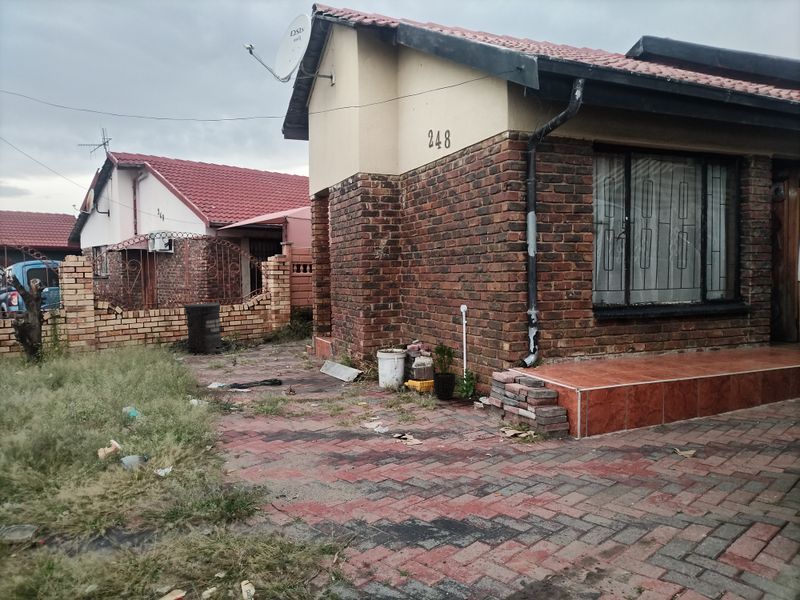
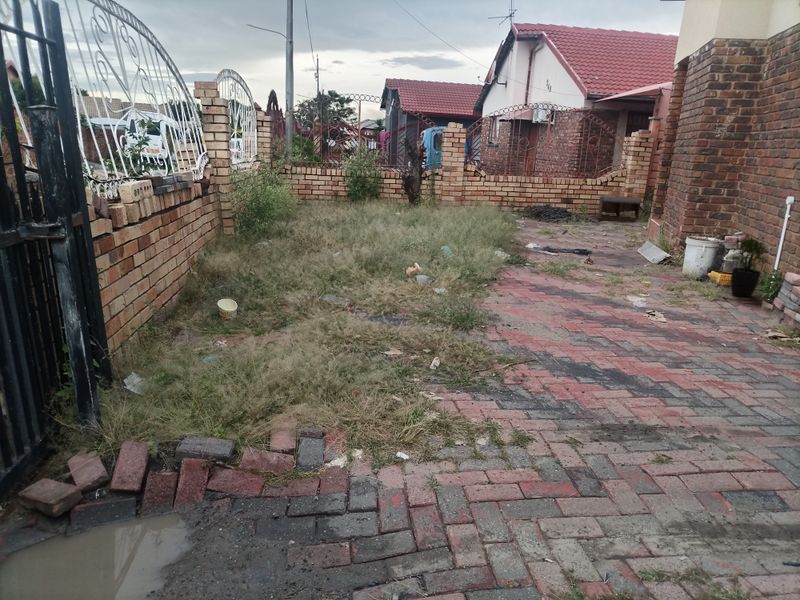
trash can: present [184,301,222,353] -> none [536,173,570,221]
bench: none [250,319,292,344] -> present [598,196,641,222]

